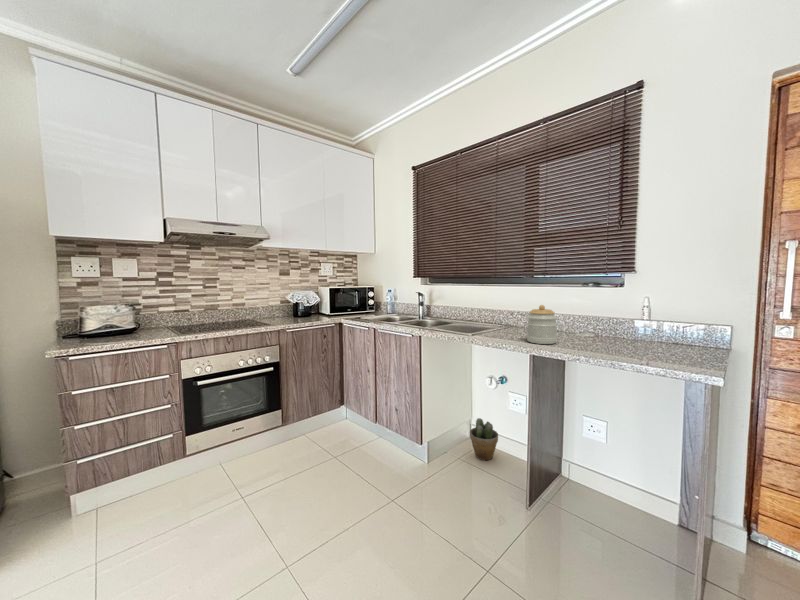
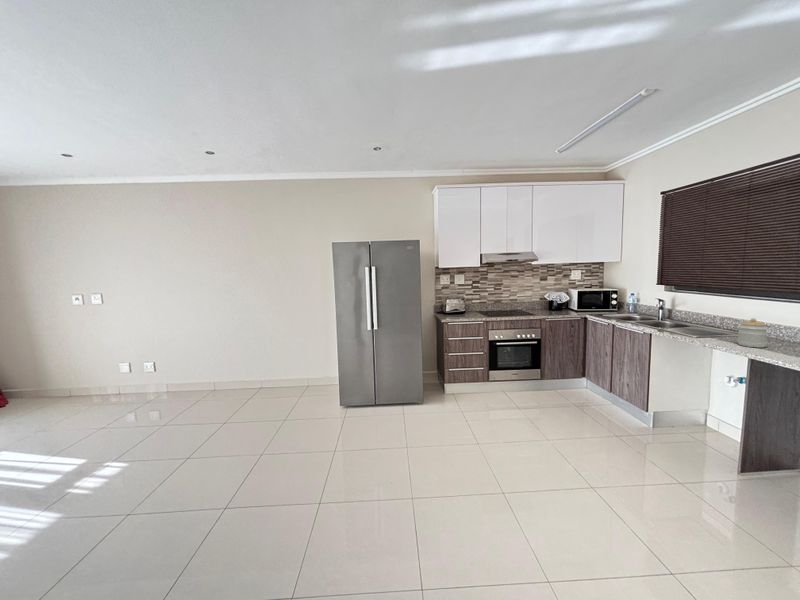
potted plant: present [470,418,498,460] -> none [697,405,728,439]

